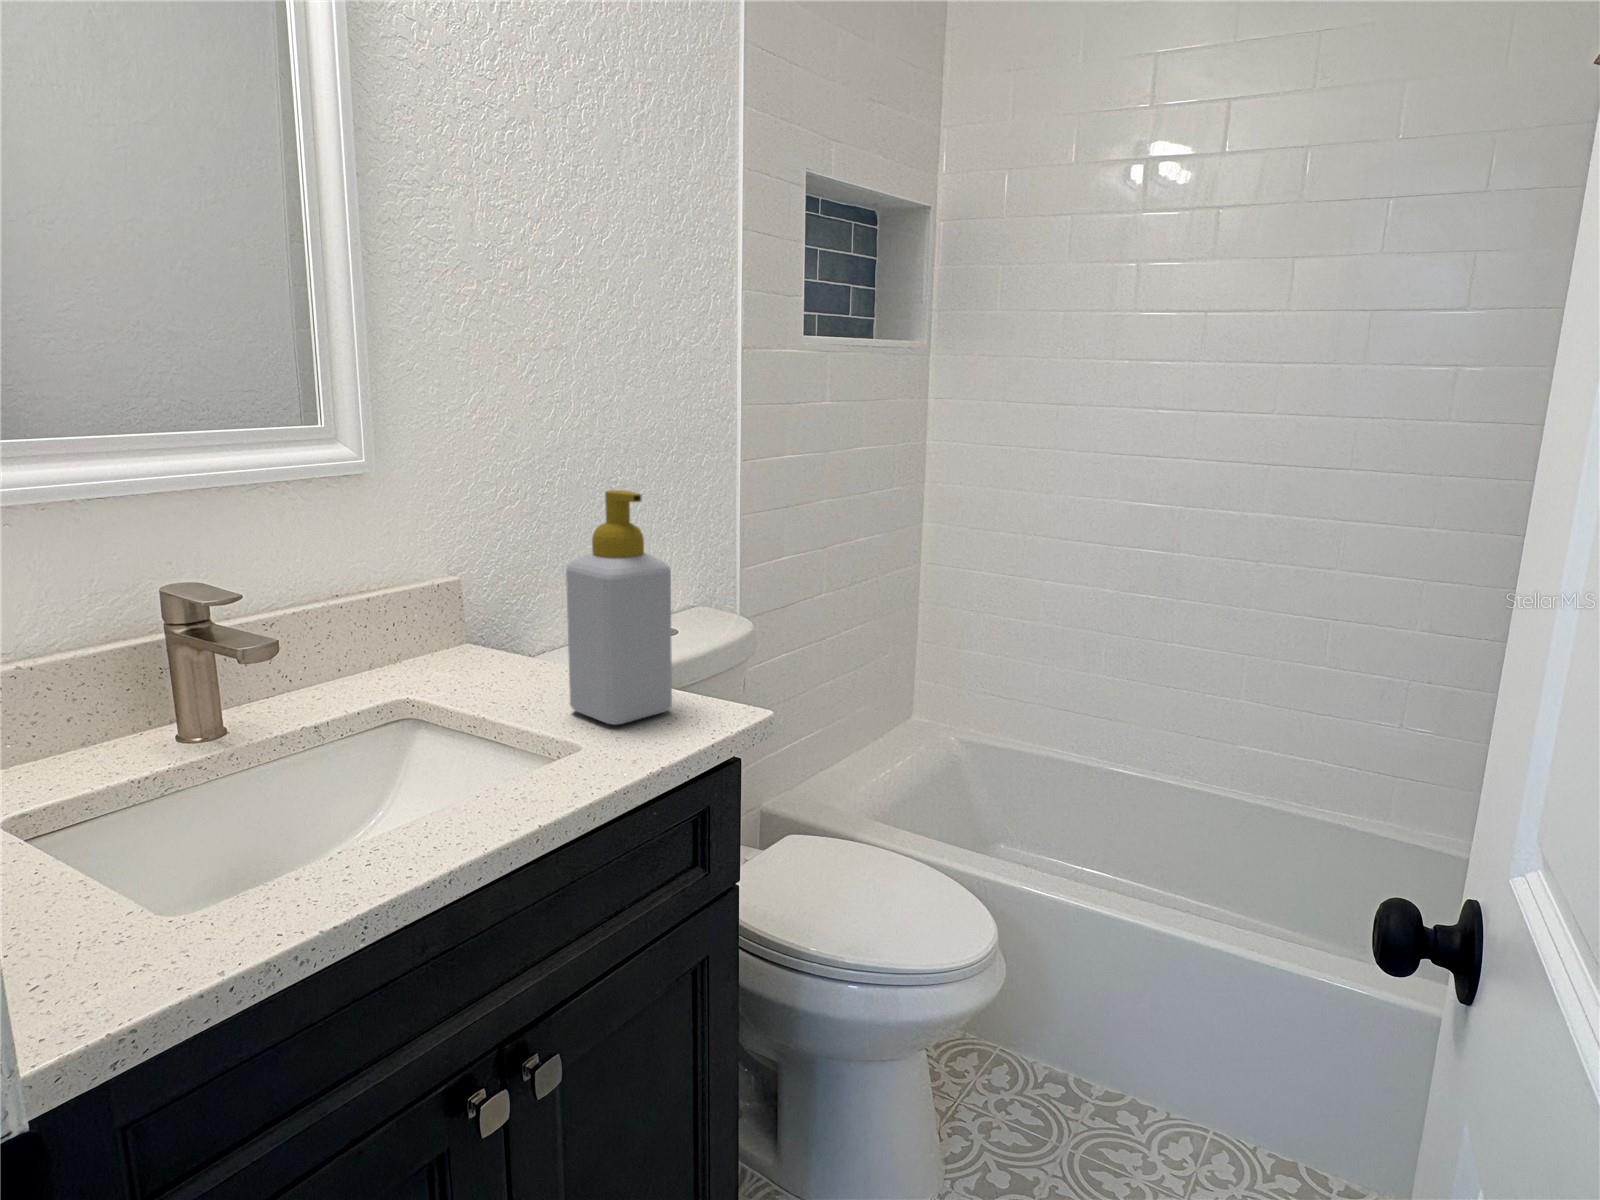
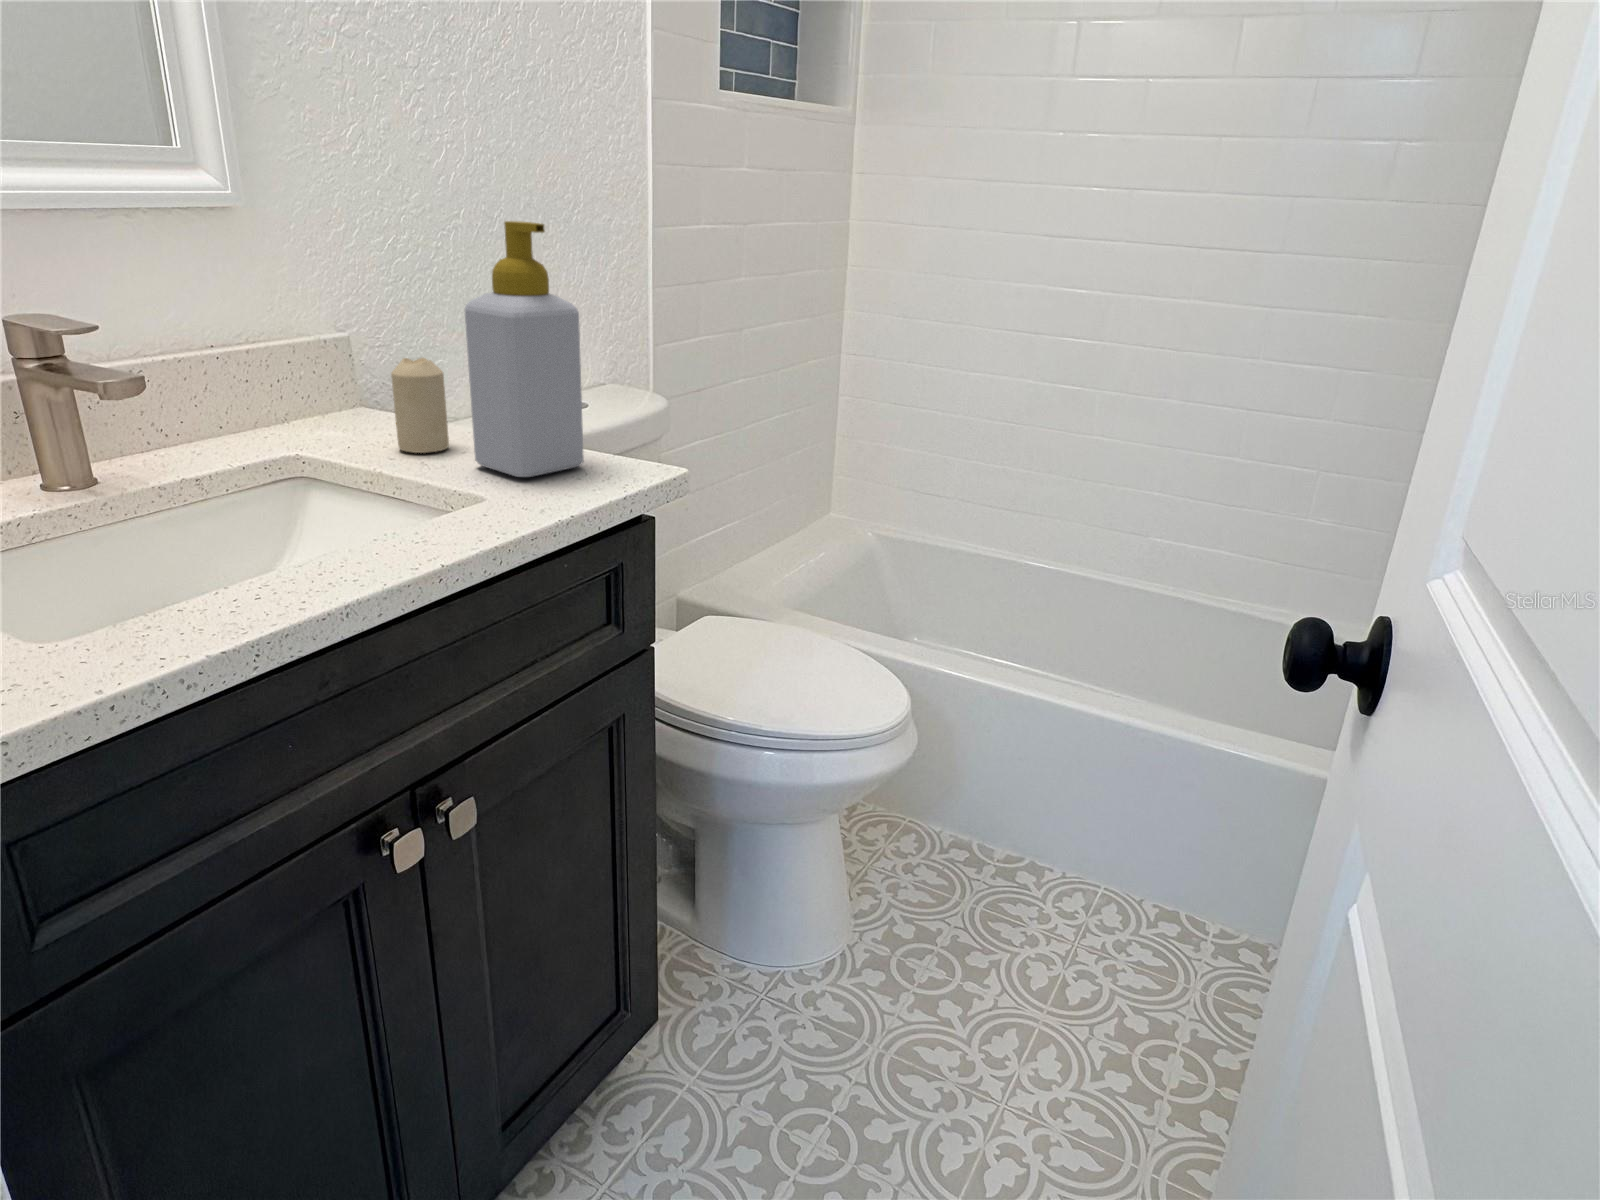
candle: none [496,607,546,696] -> present [391,358,449,453]

